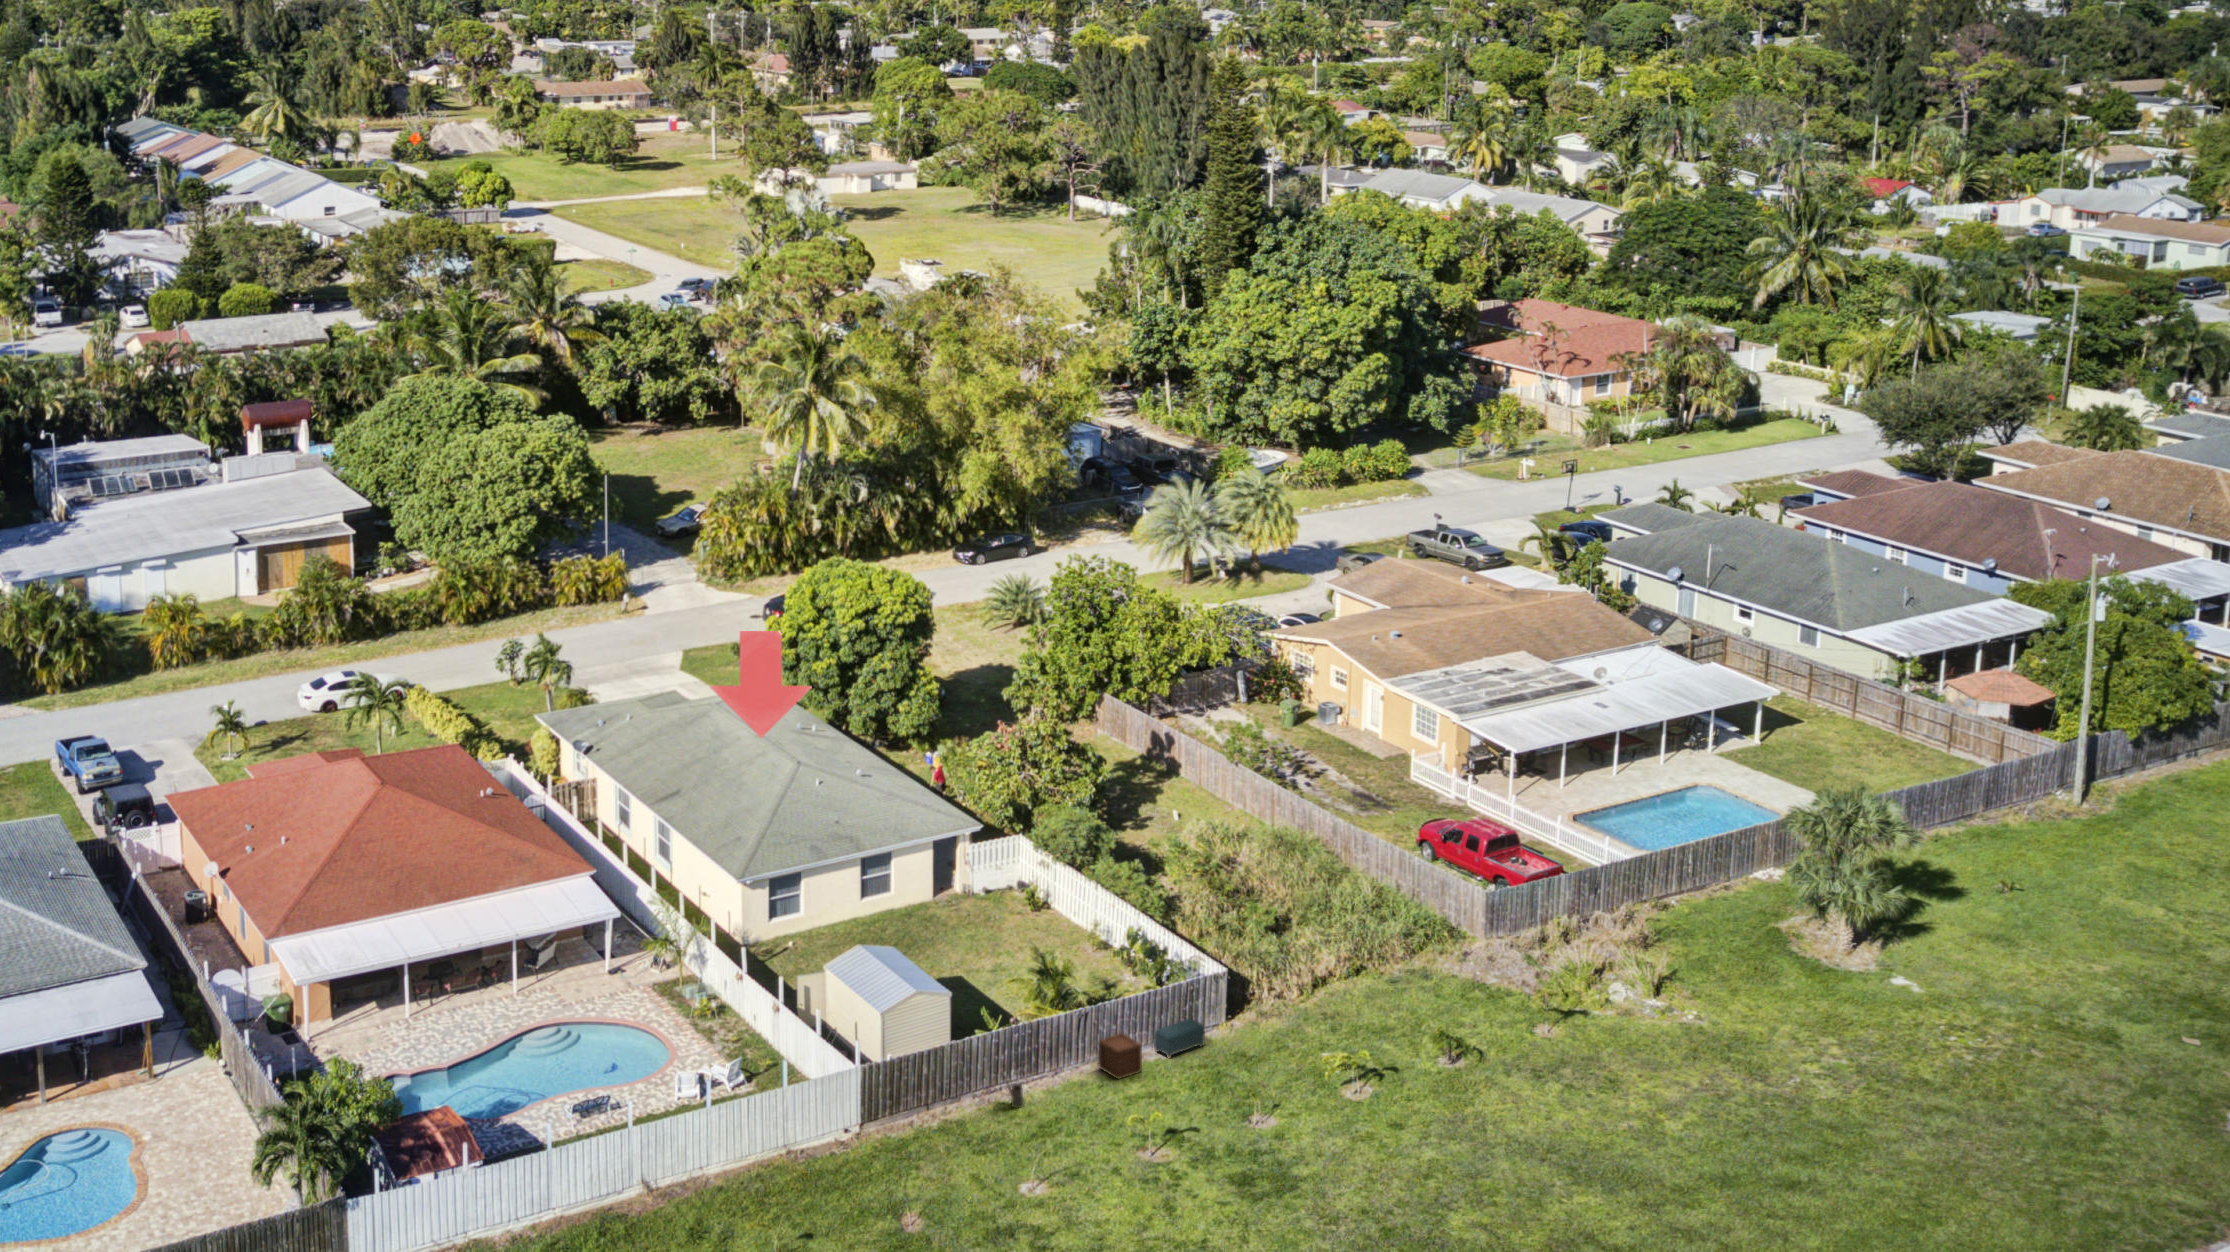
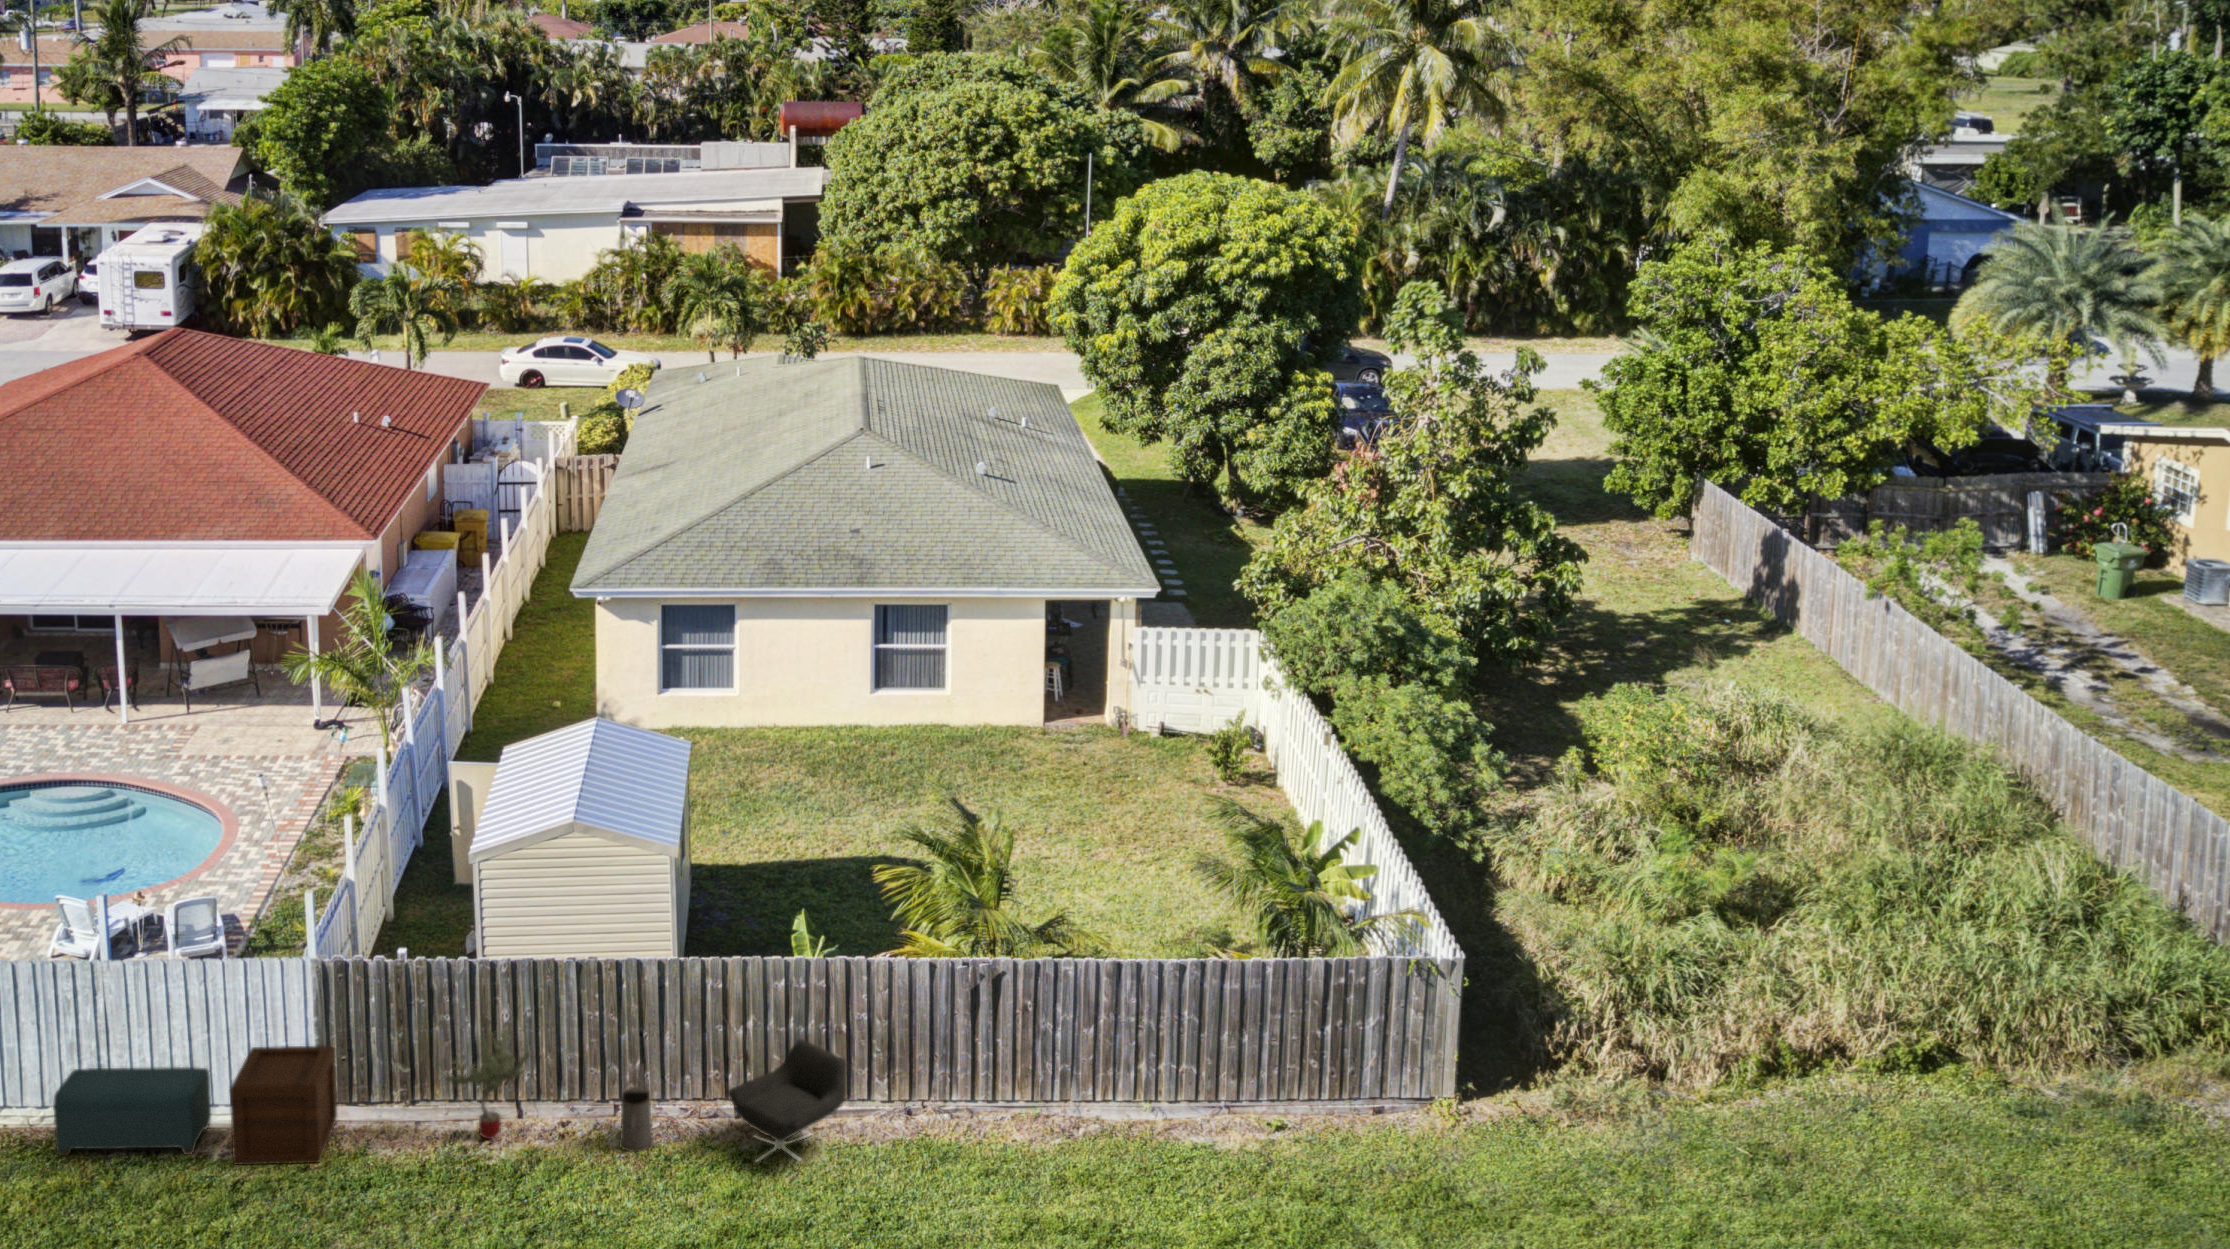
bench: present [1154,1018,1205,1058] -> present [53,1067,211,1156]
wooden crate: present [1098,1033,1142,1079] -> present [230,1045,337,1165]
lounge chair: none [1044,1052,1084,1101] -> present [728,1039,846,1162]
potted tree: none [951,1074,982,1119] -> present [445,1028,531,1139]

